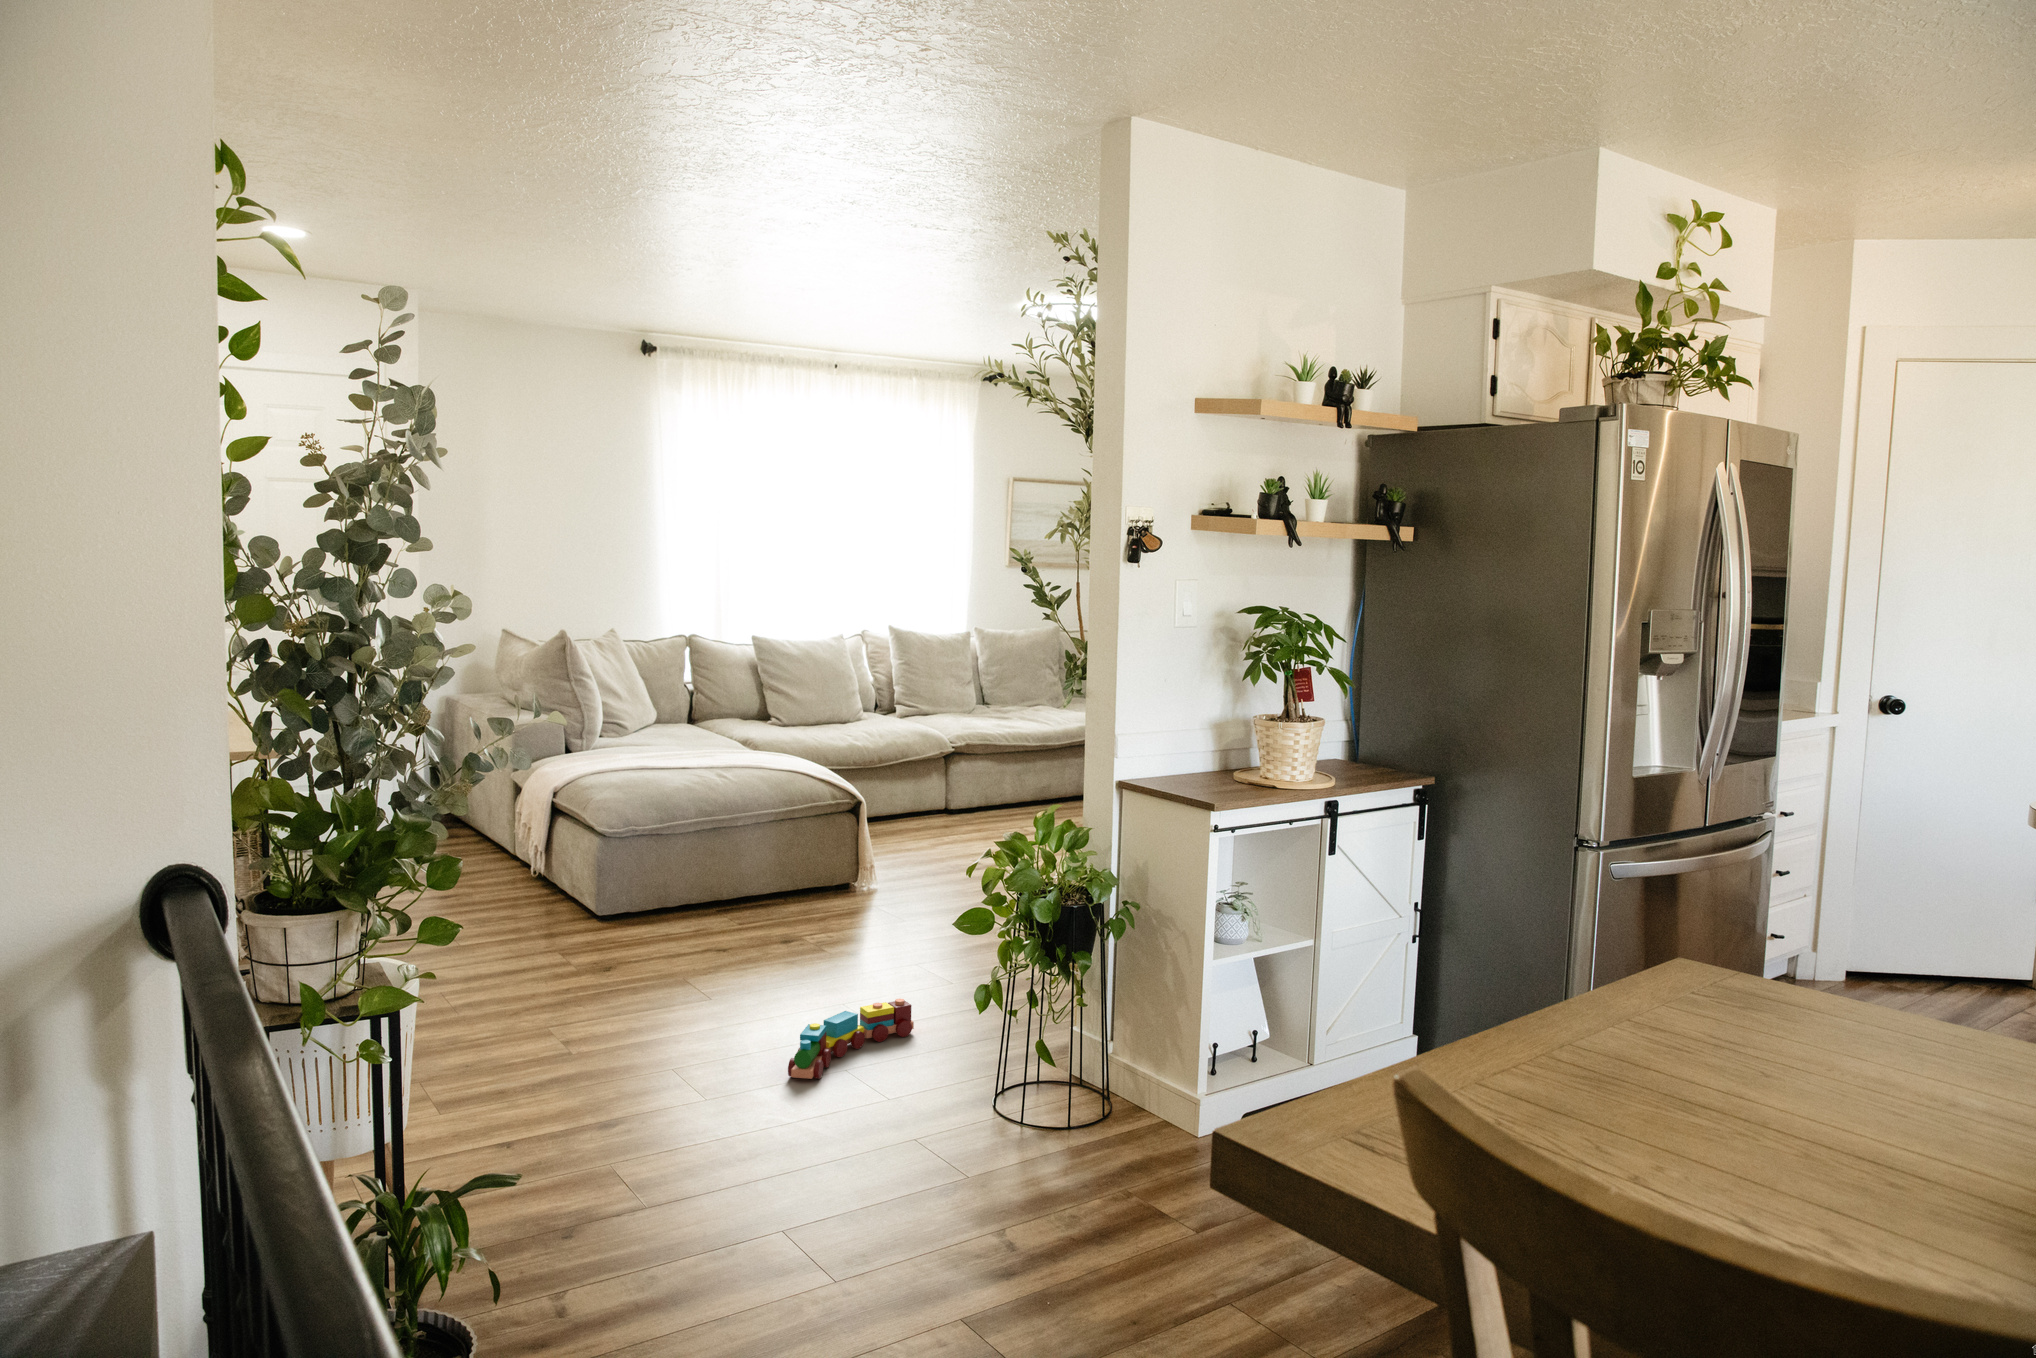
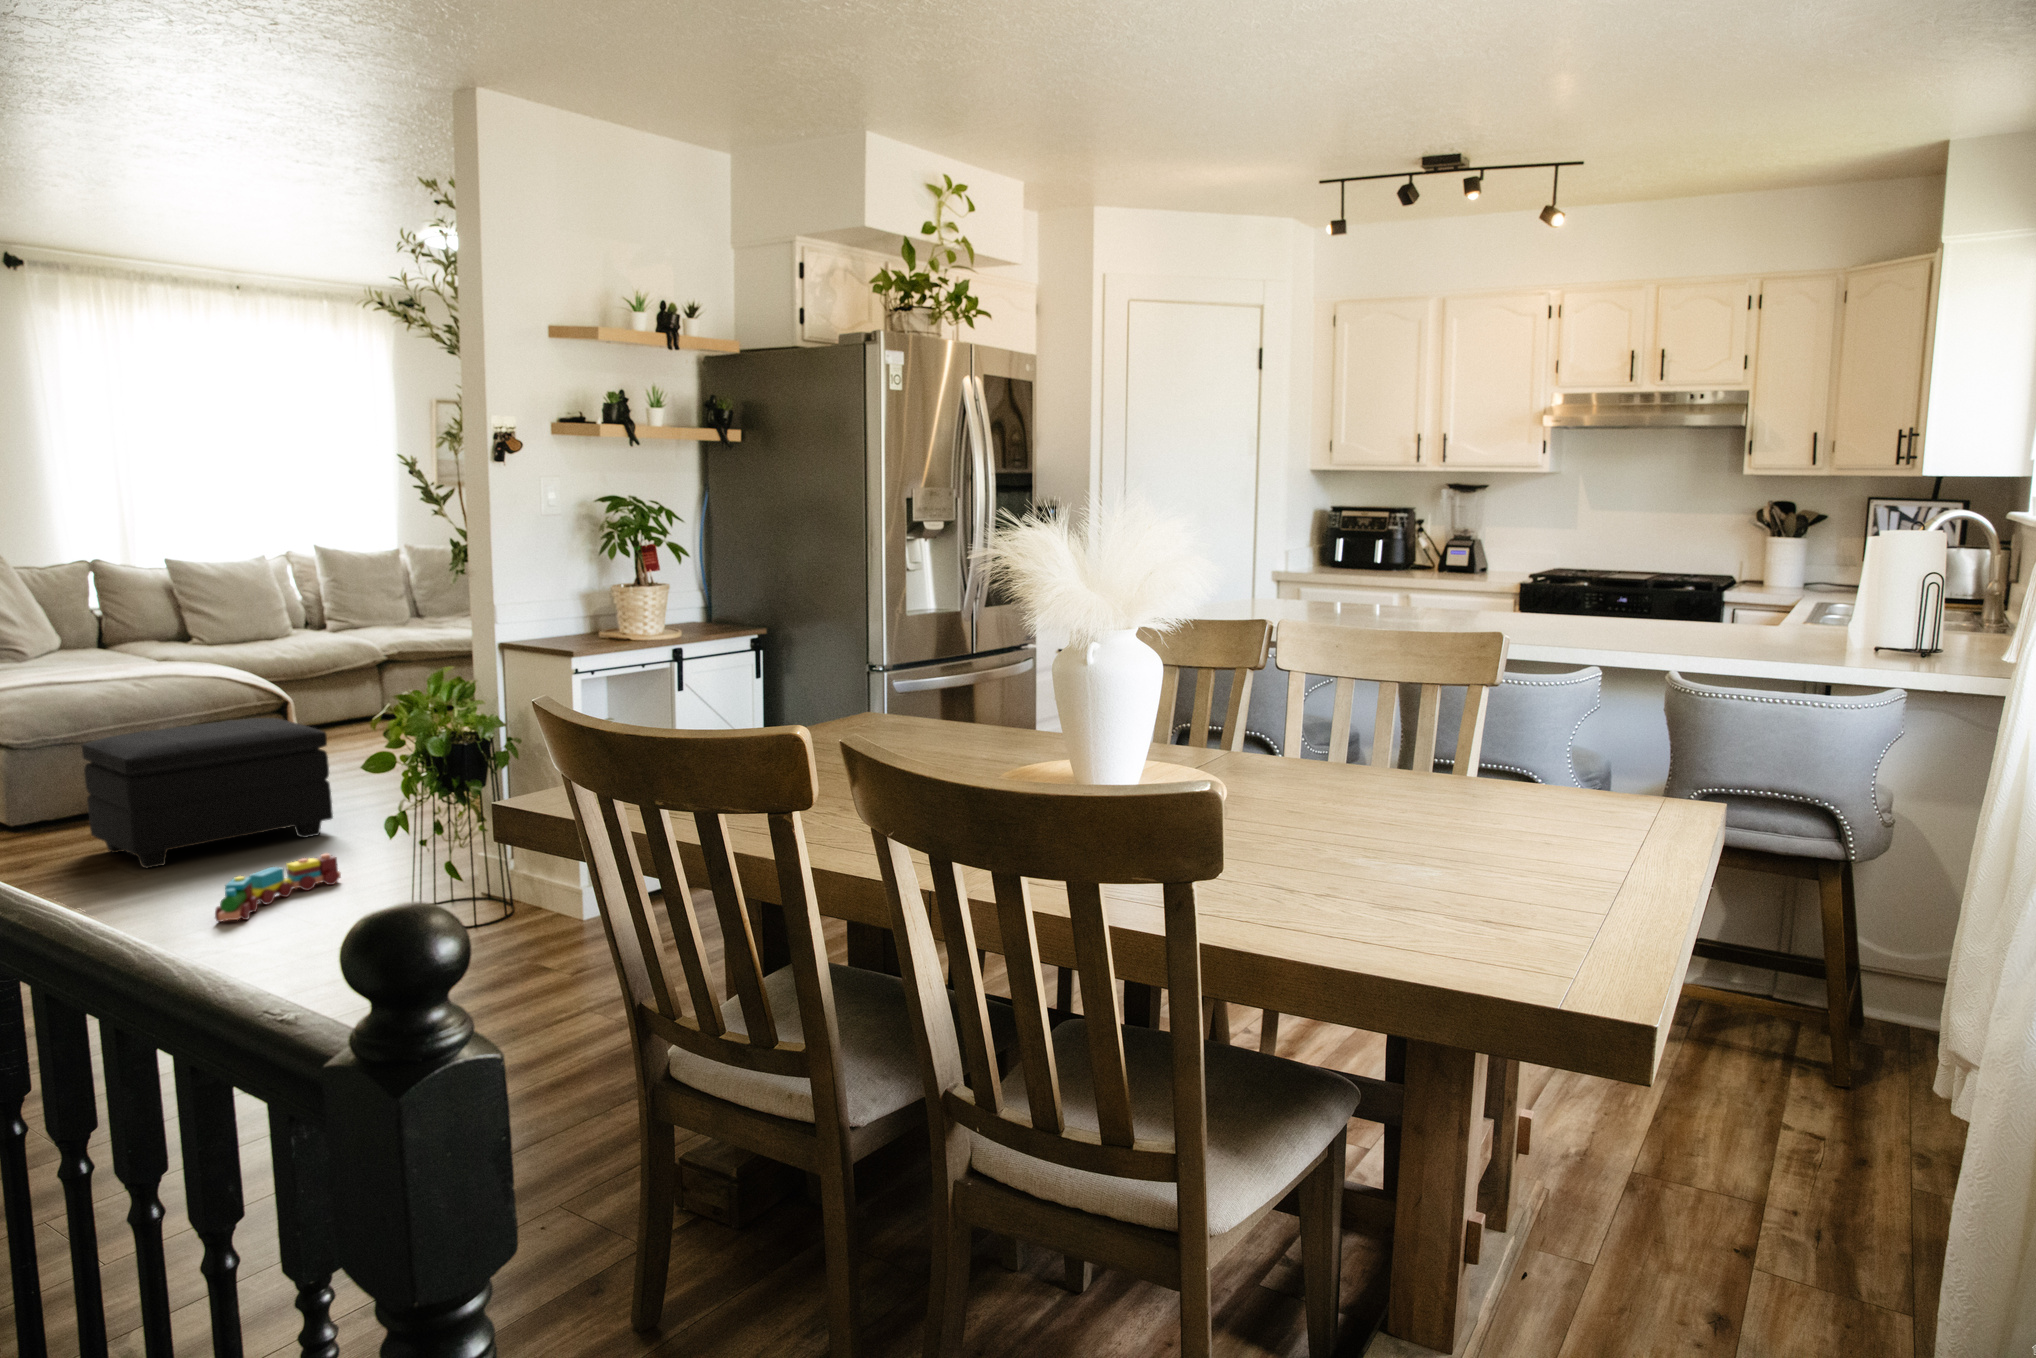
footstool: none [675,821,902,981] -> present [82,718,333,868]

